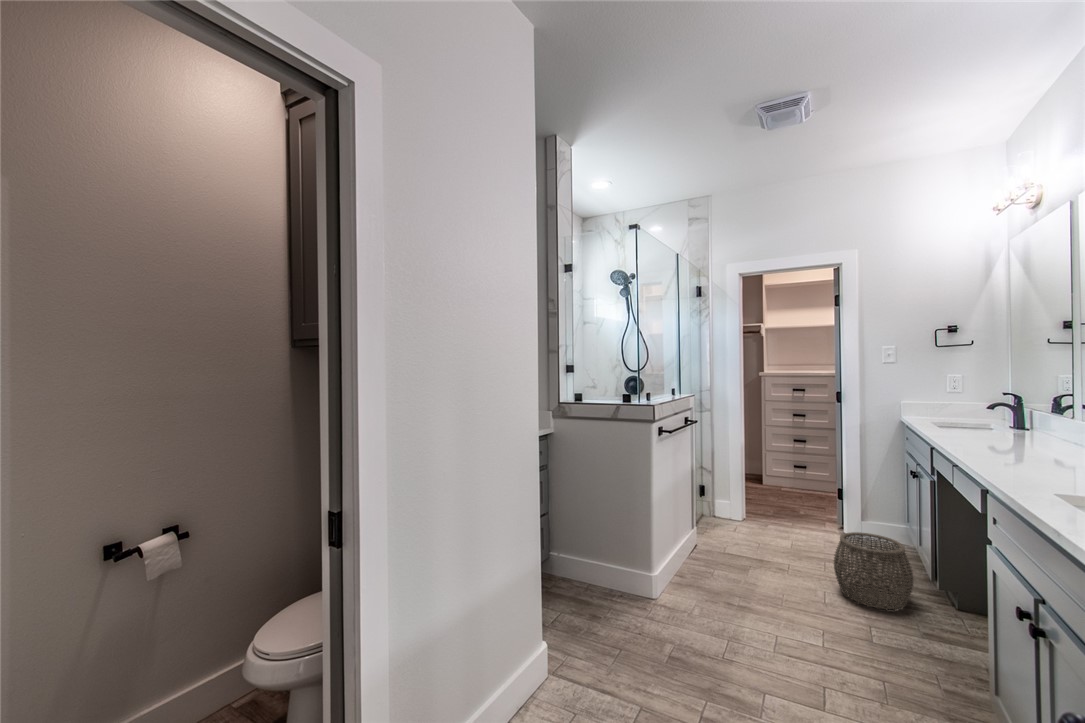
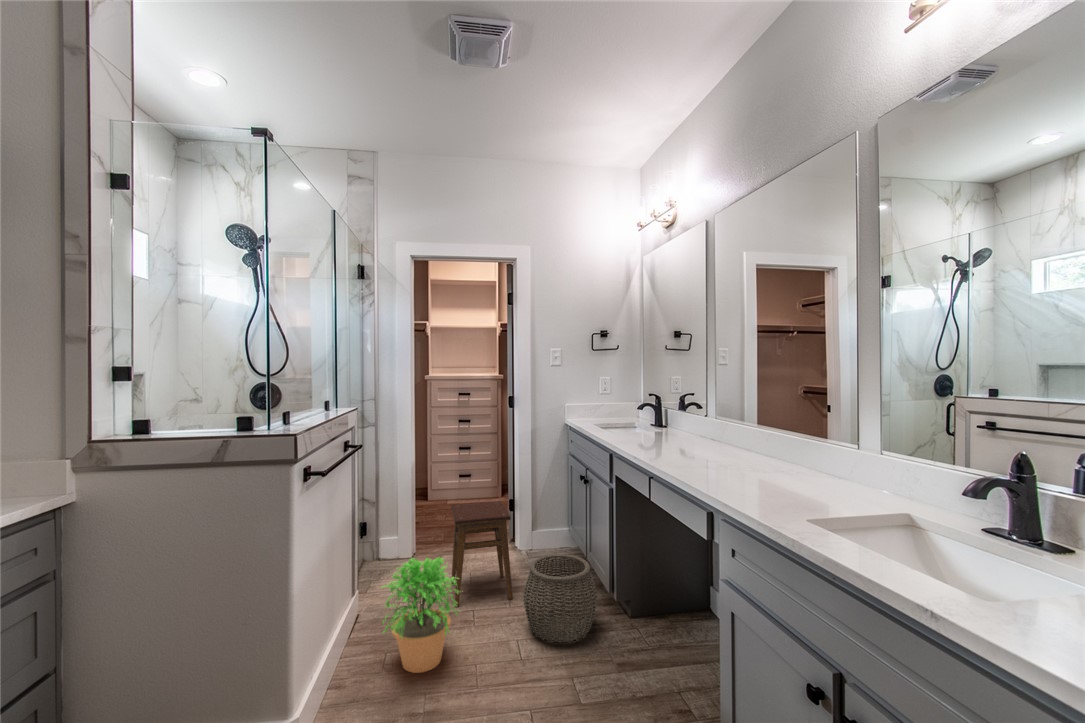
stool: none [773,479,829,567] -> present [451,501,512,607]
potted plant: none [709,505,773,588] -> present [383,557,458,673]

